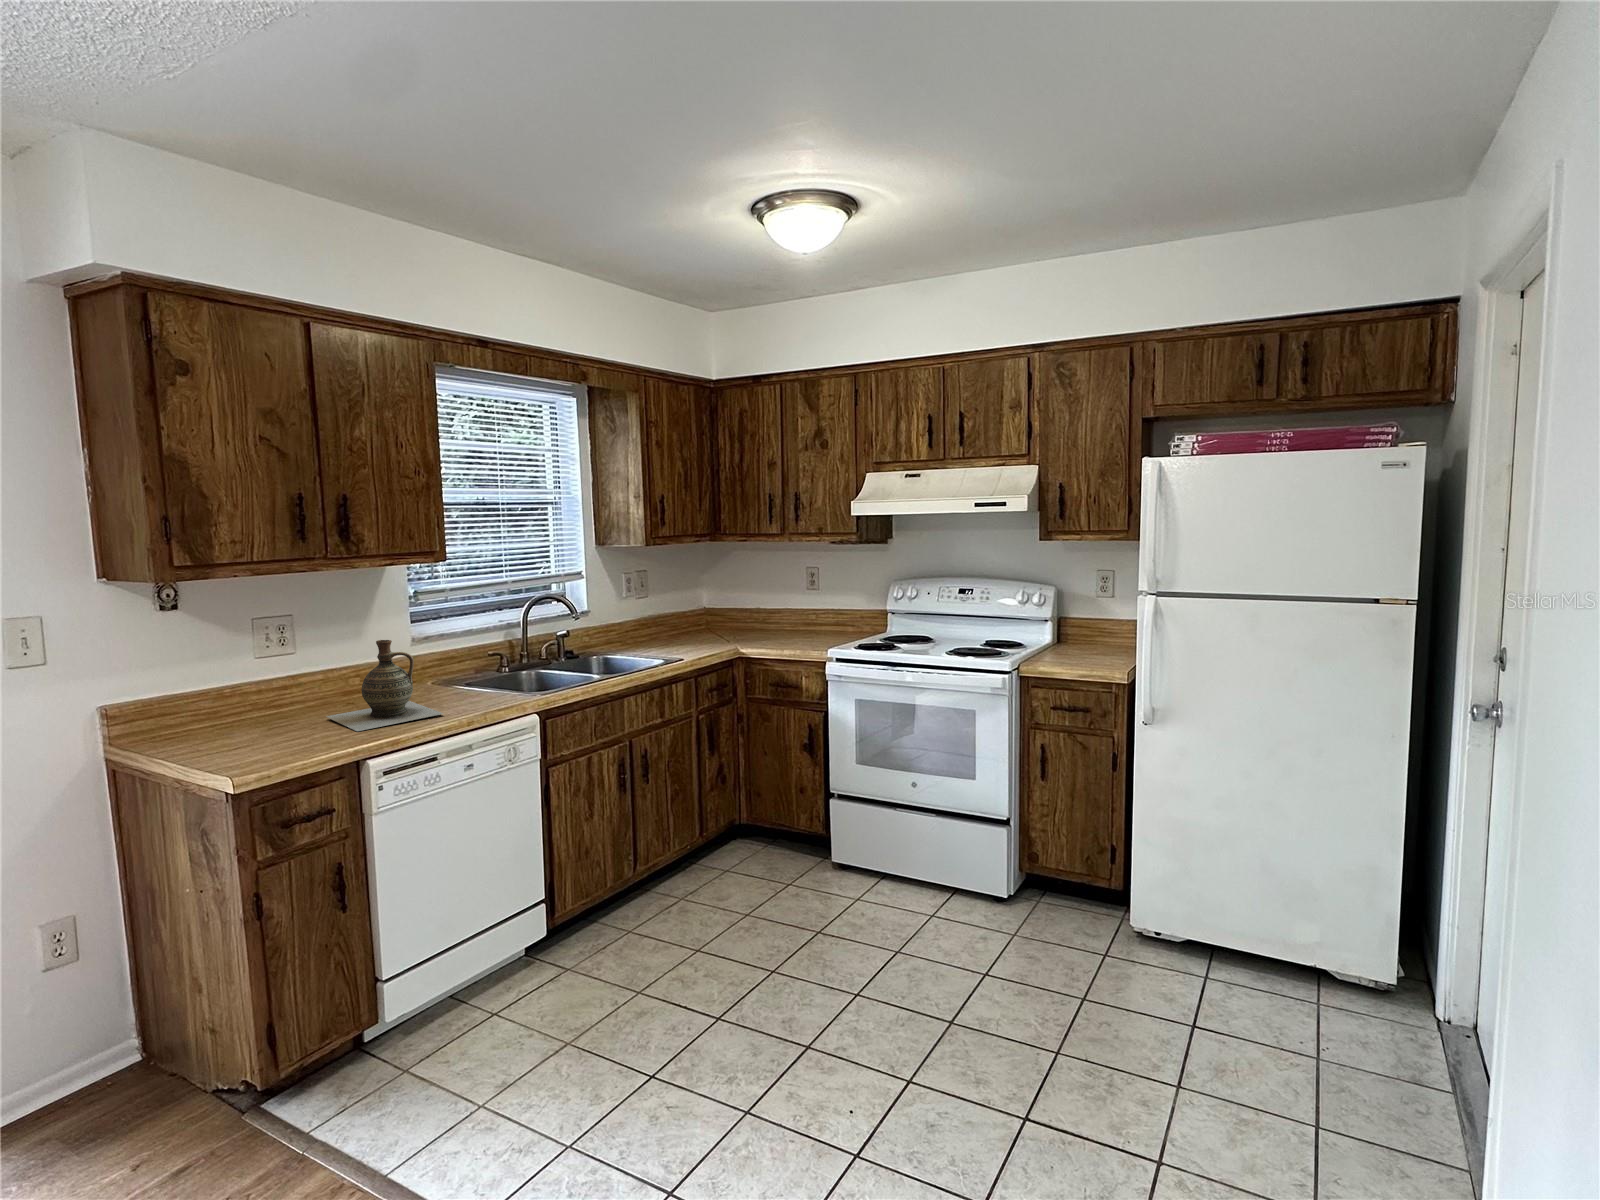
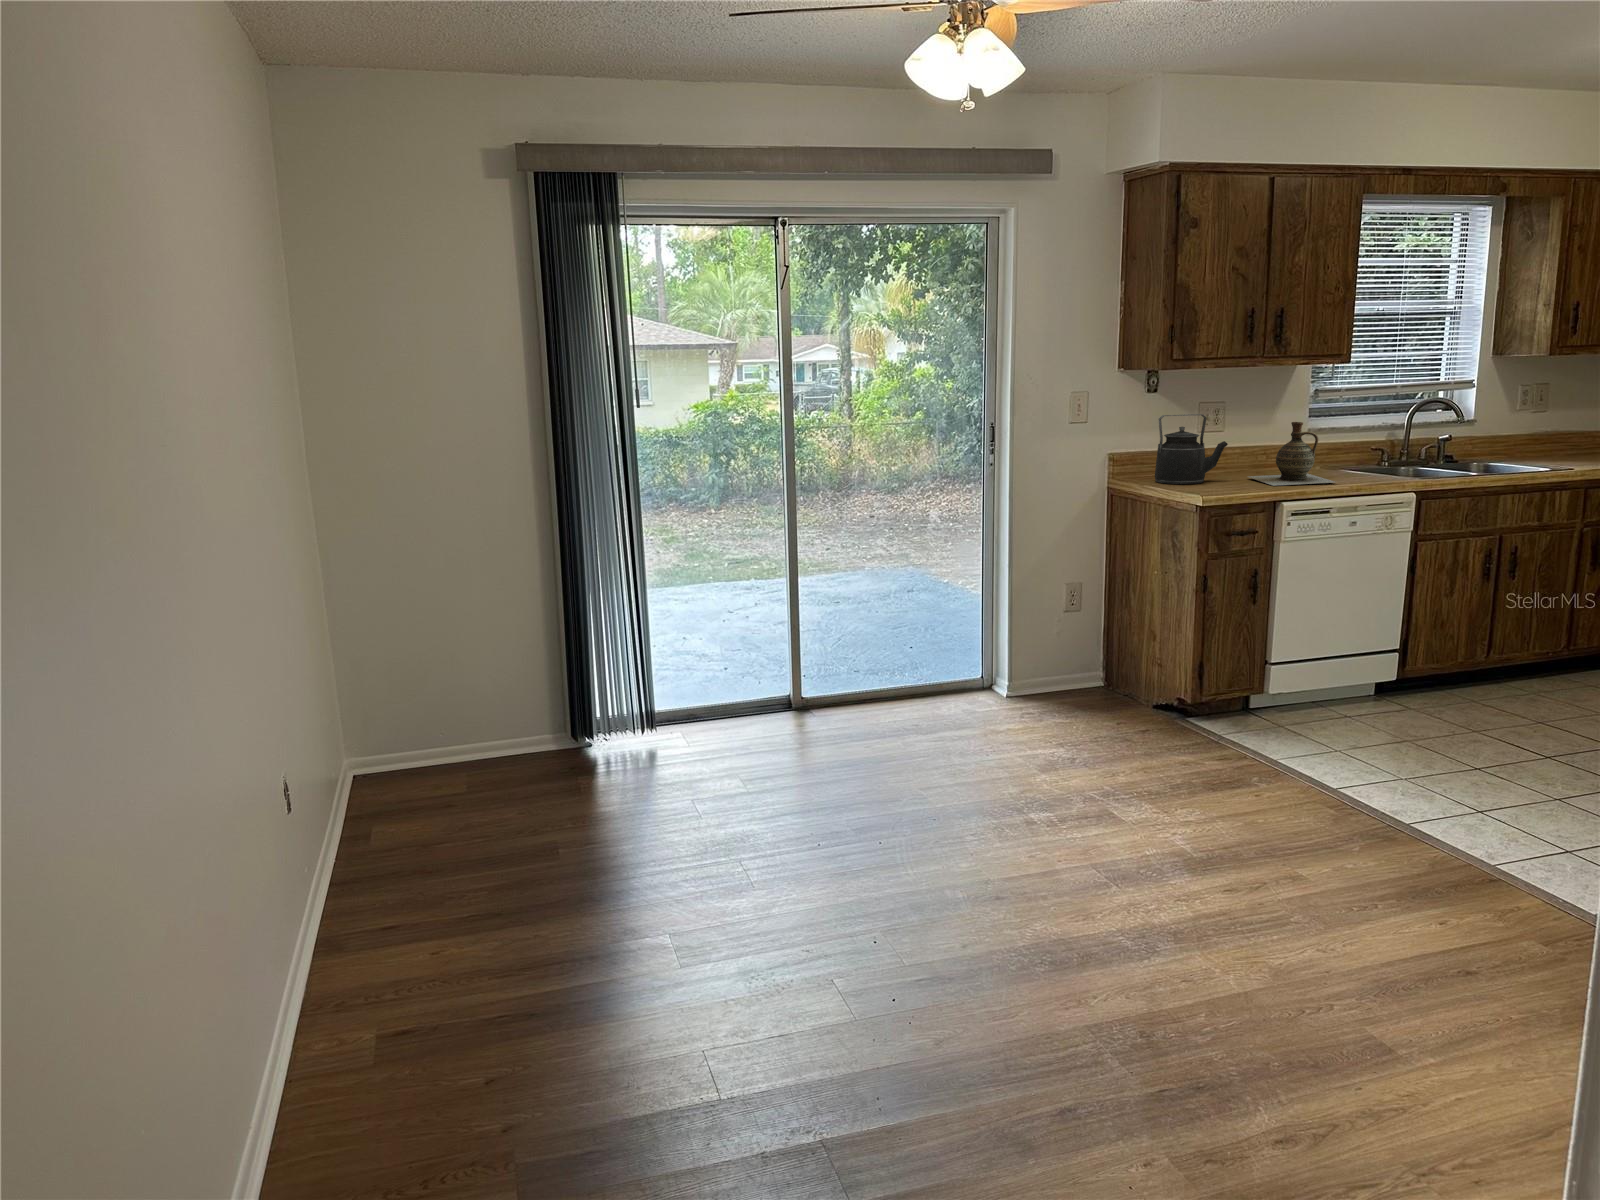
kettle: none [169,640,290,748] -> present [1155,414,1228,484]

